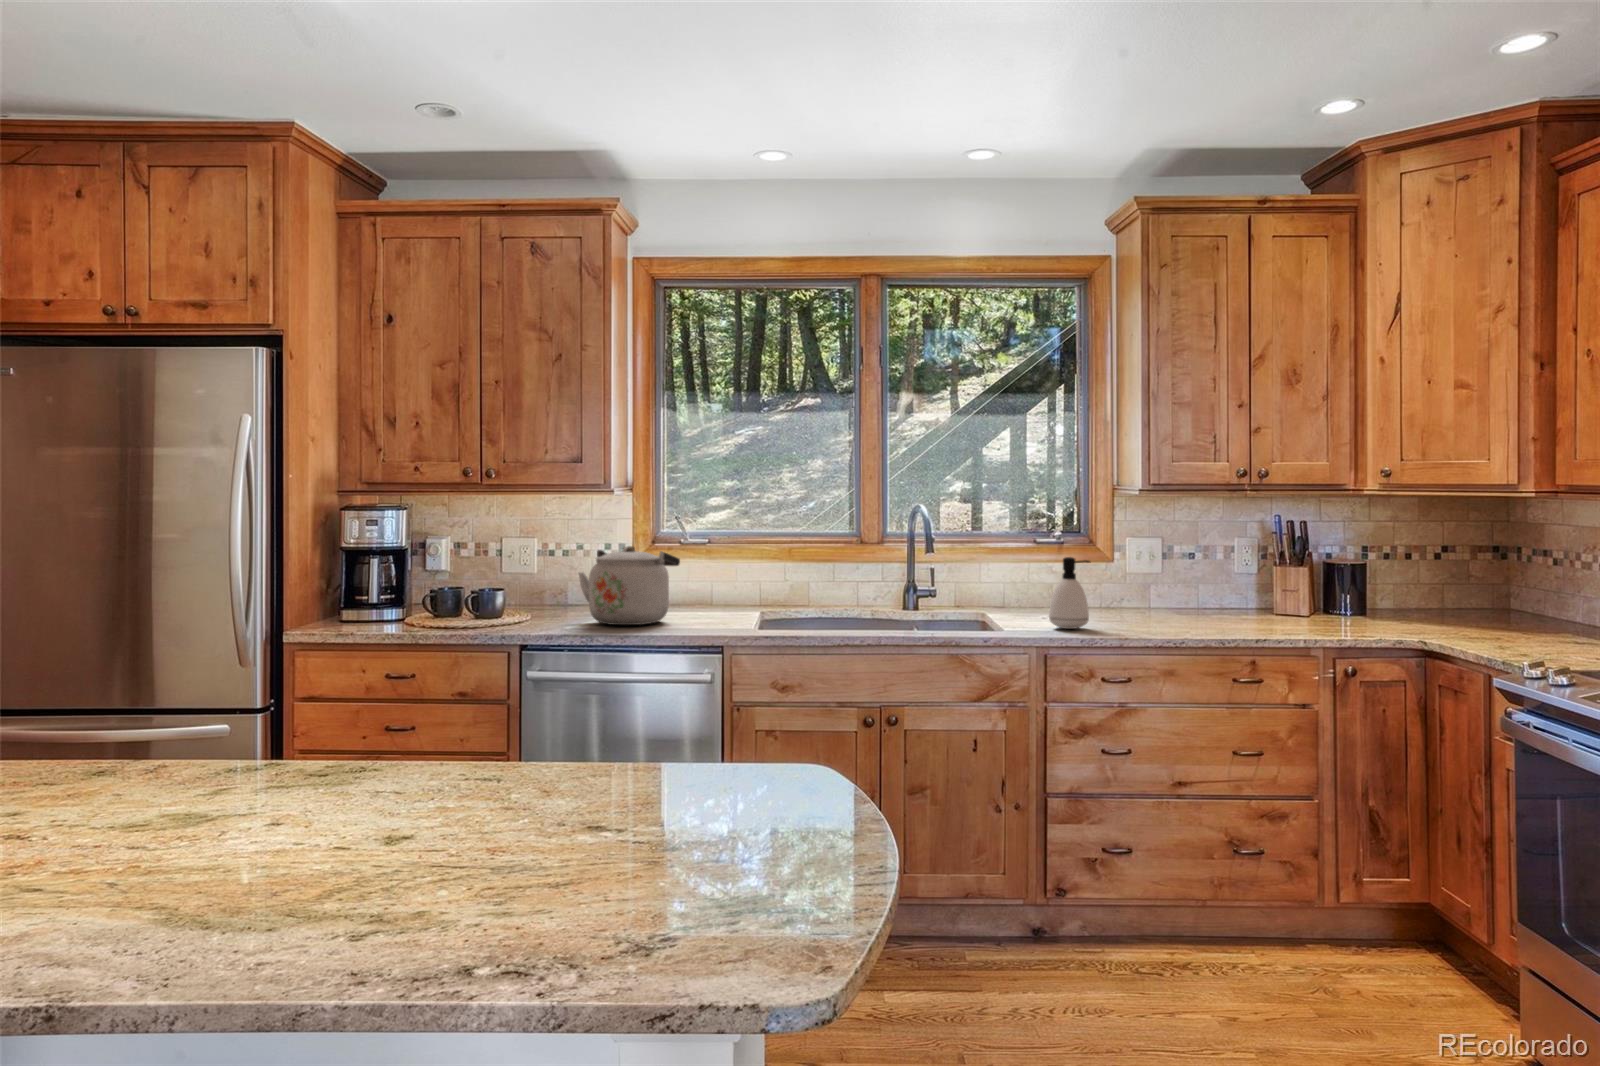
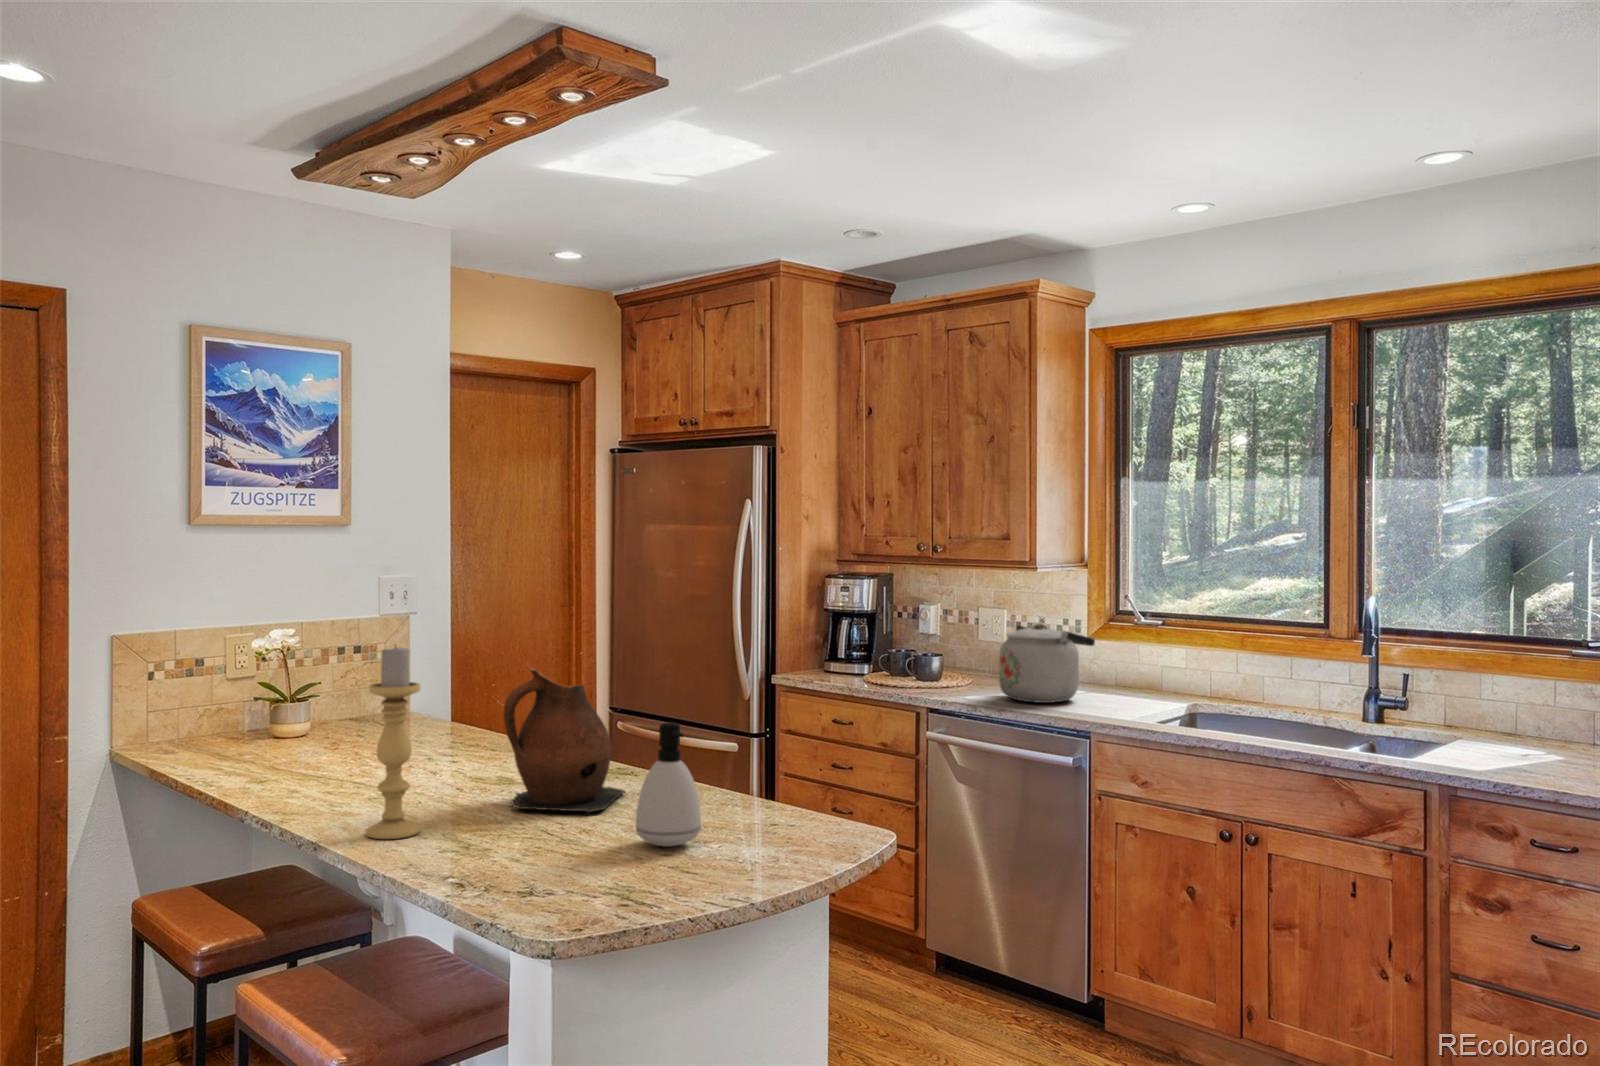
candle holder: none [157,550,276,948] -> present [366,646,420,839]
soap dispenser: present [1049,557,1090,629] -> present [635,722,701,846]
ceramic pitcher: none [291,597,498,831] -> present [504,668,626,814]

